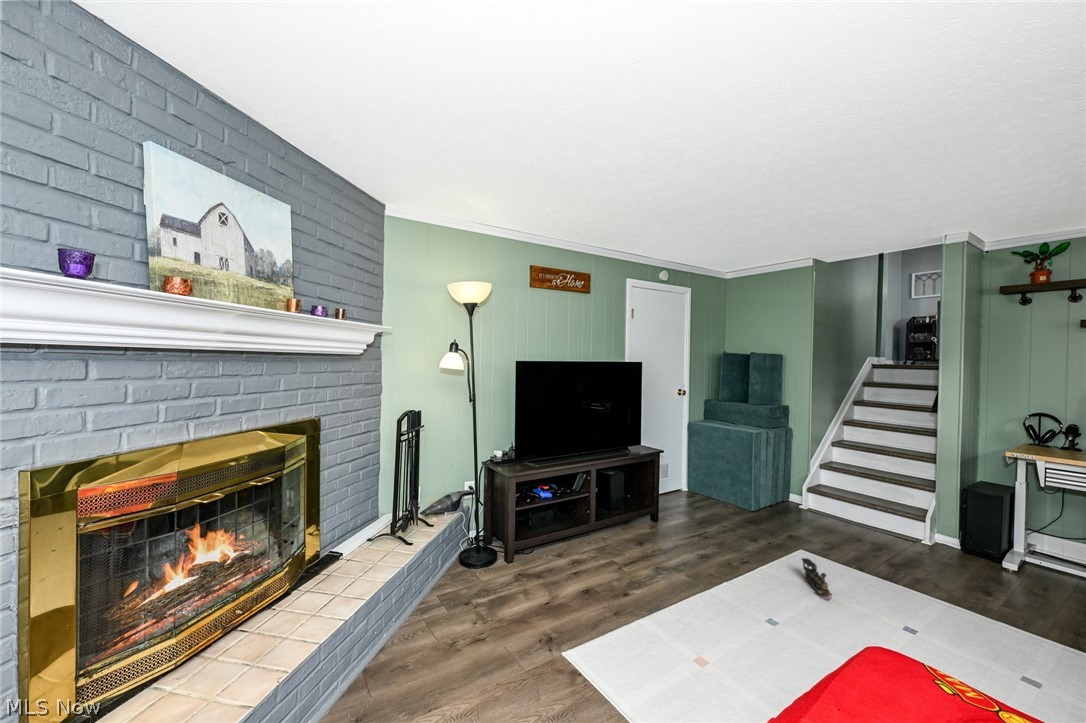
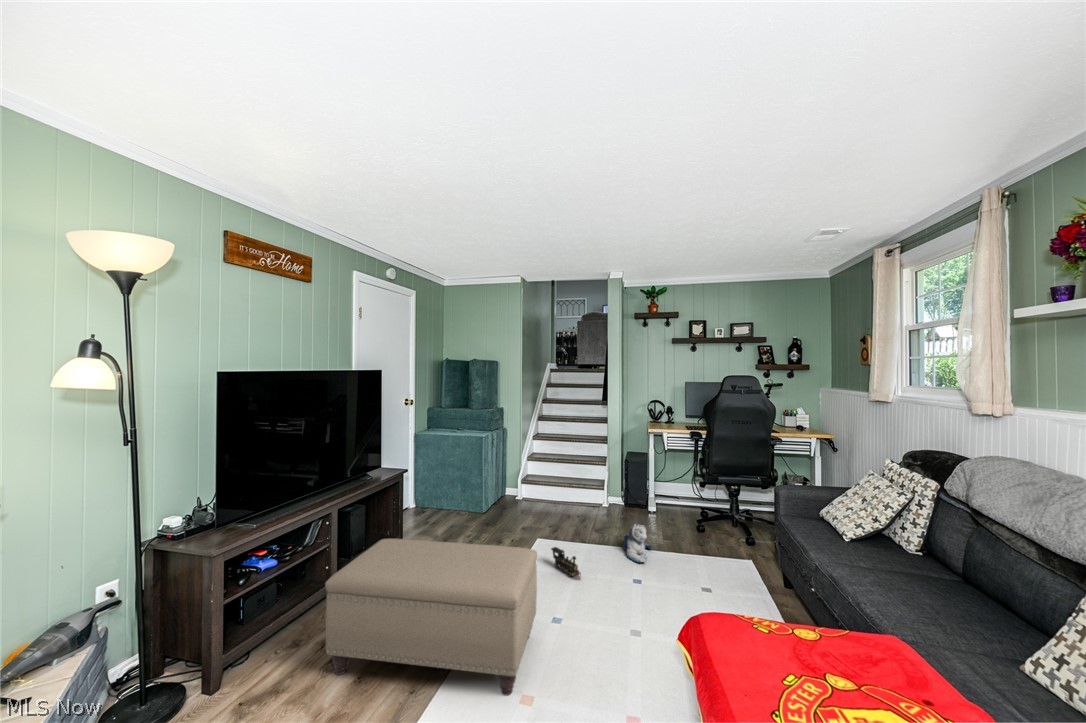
ottoman: none [566,498,746,655] -> present [325,539,537,695]
plush toy: none [917,565,969,617] -> present [623,524,652,563]

